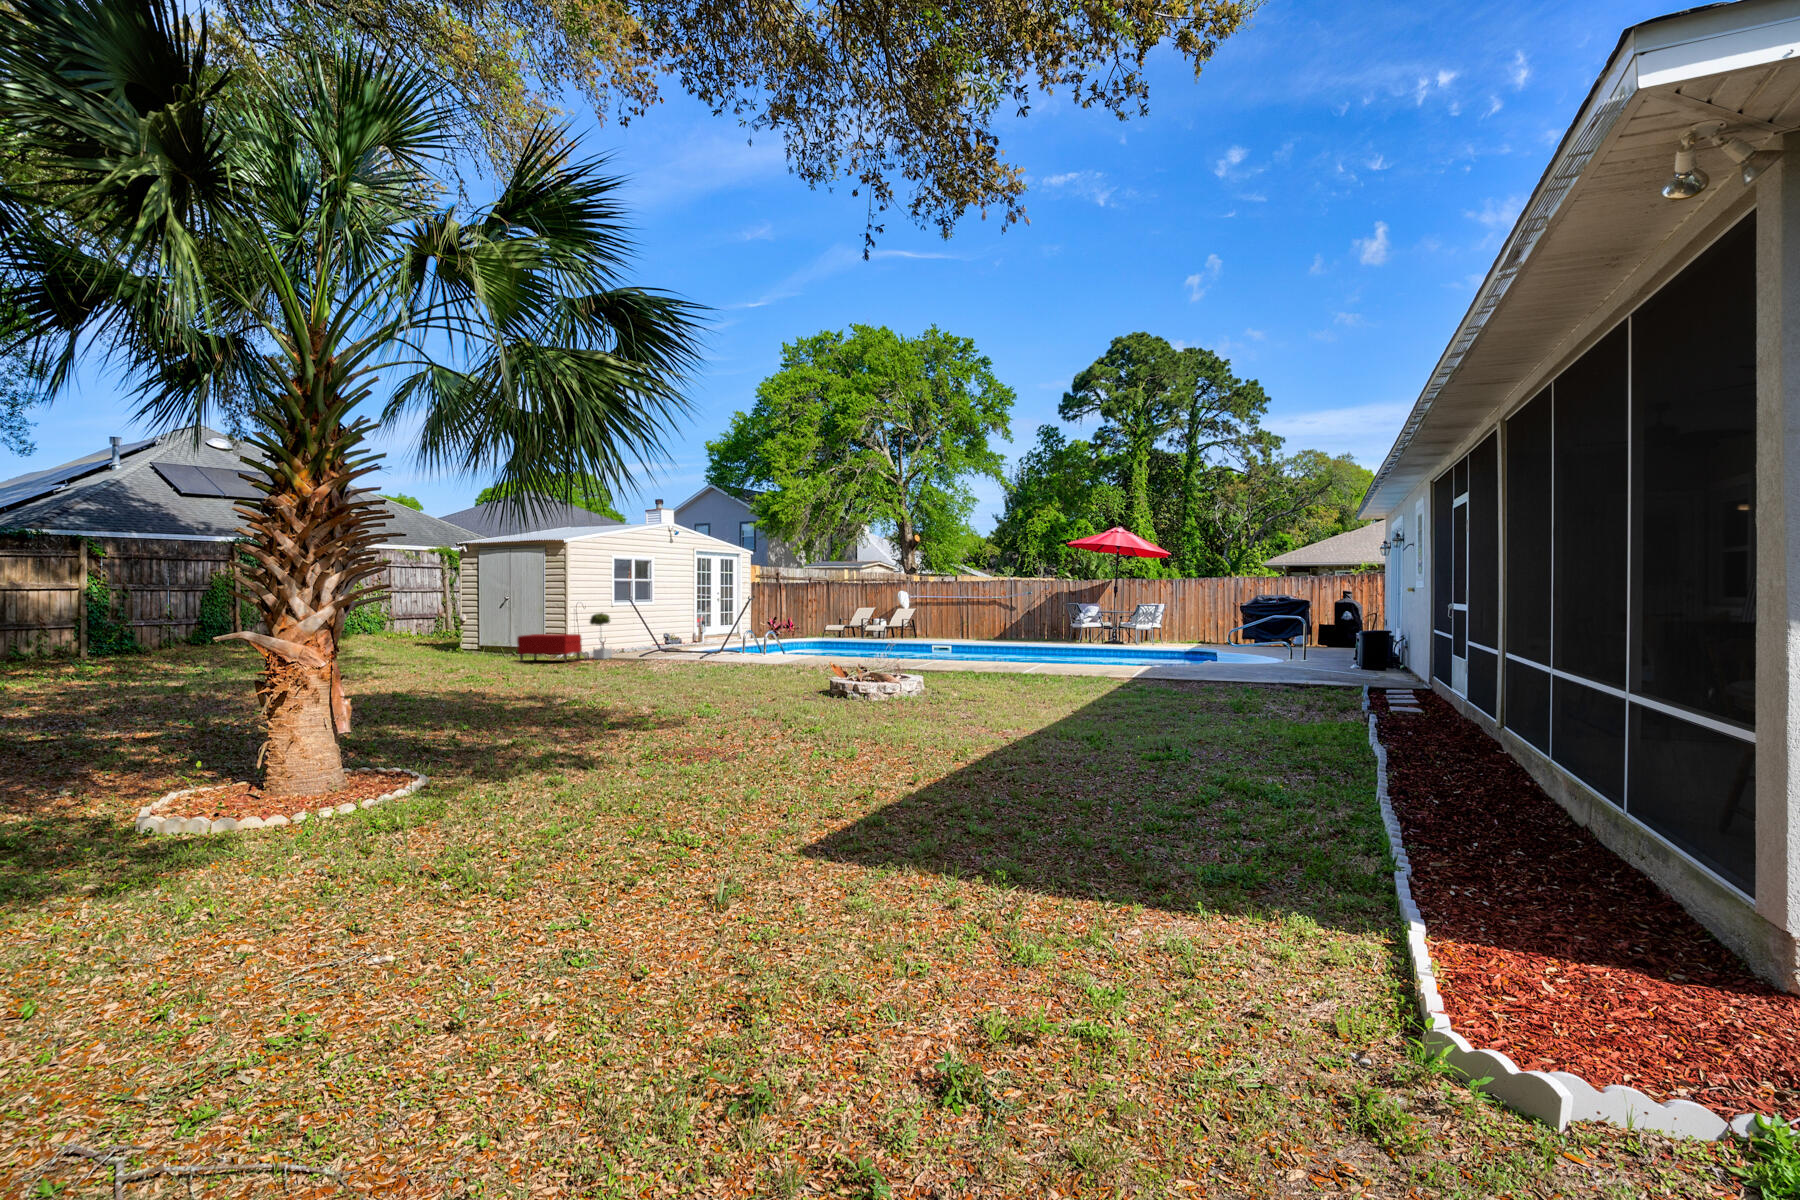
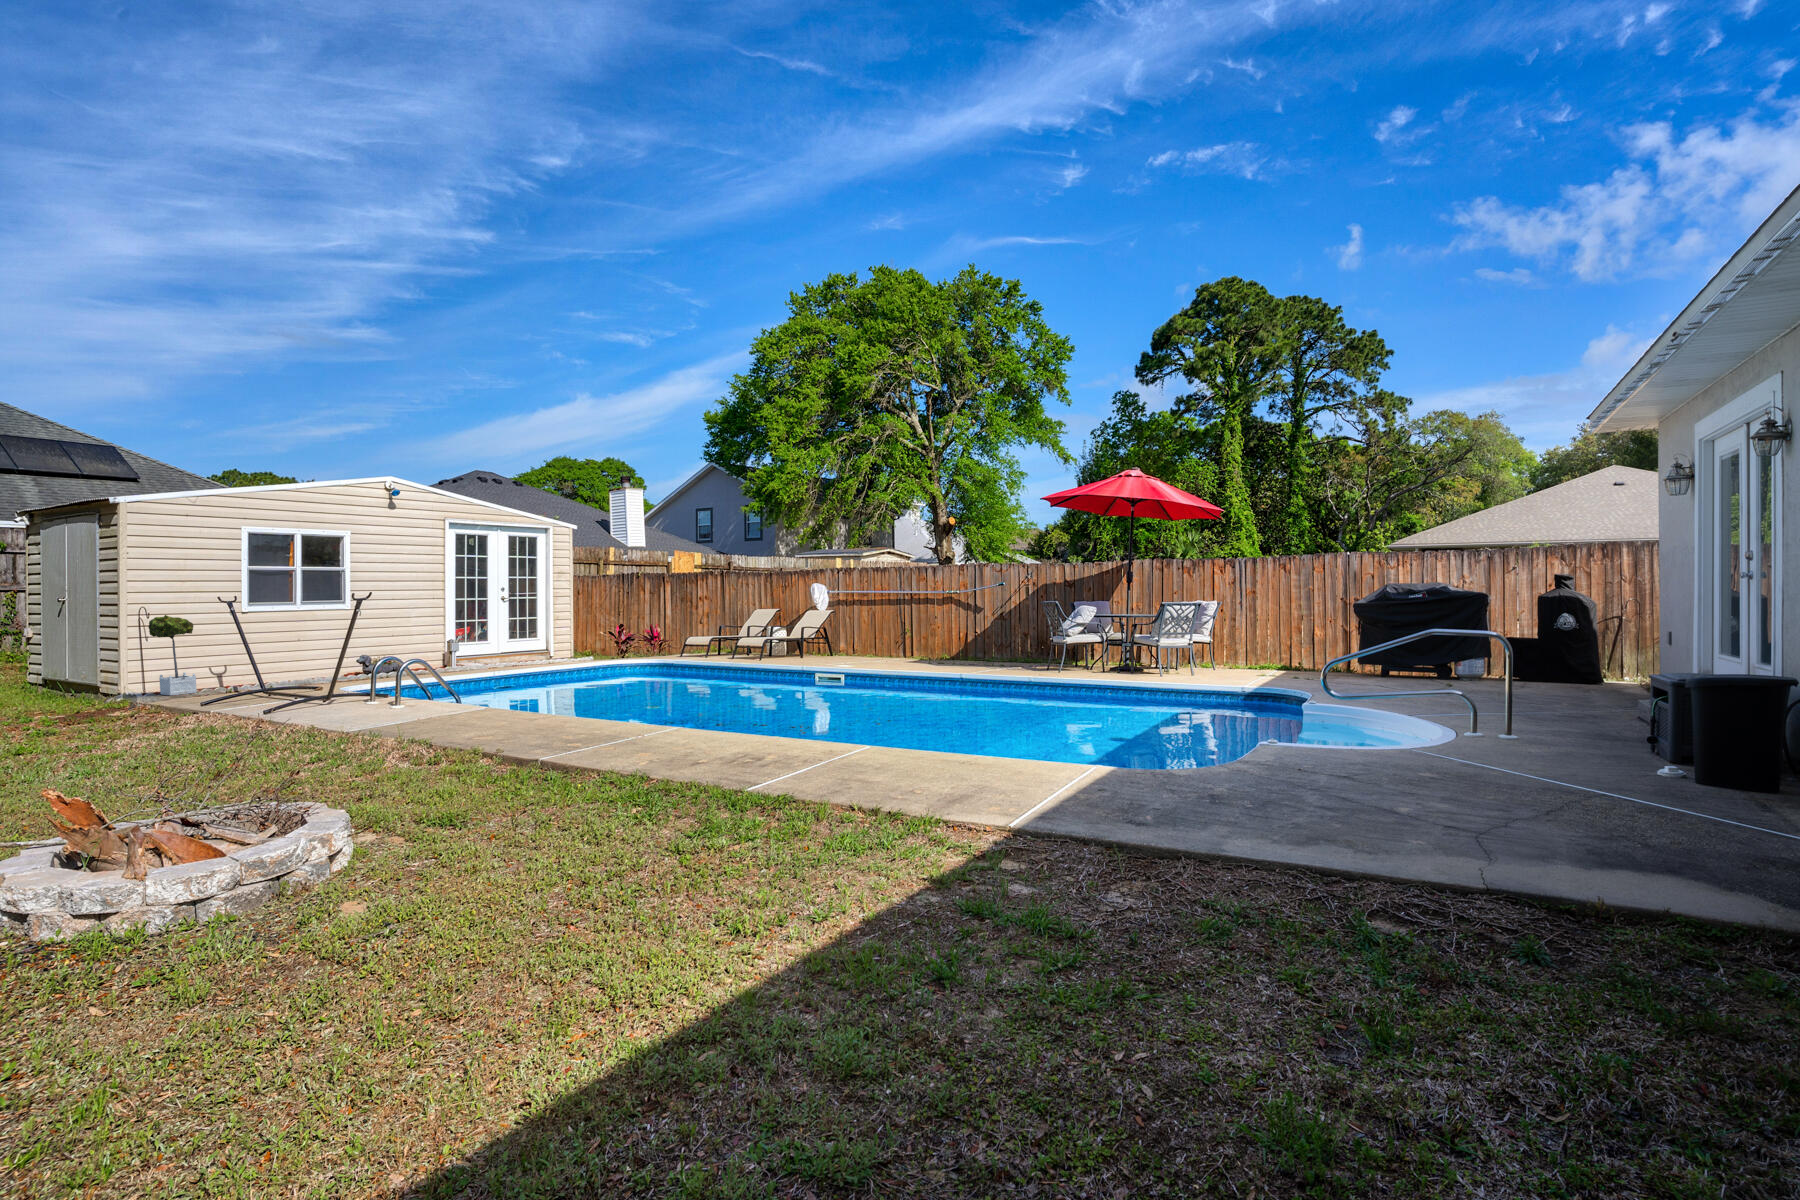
bench: present [517,634,582,662] -> none [19,651,124,704]

